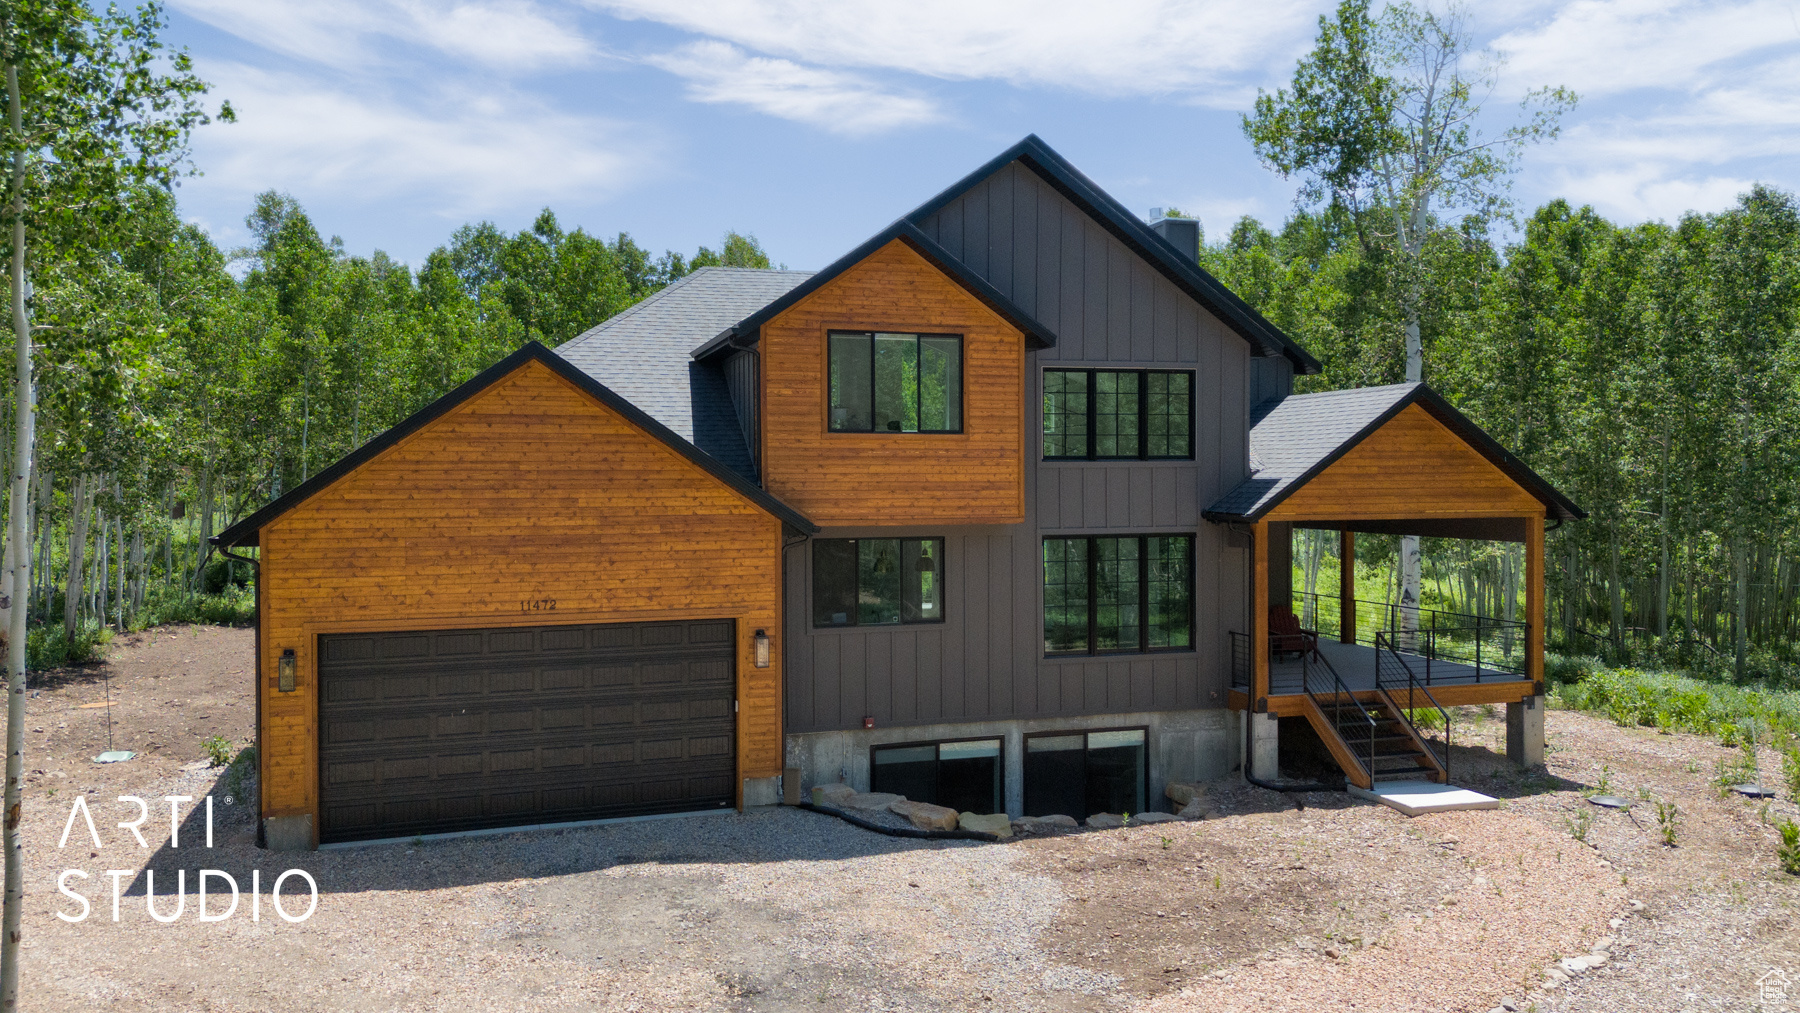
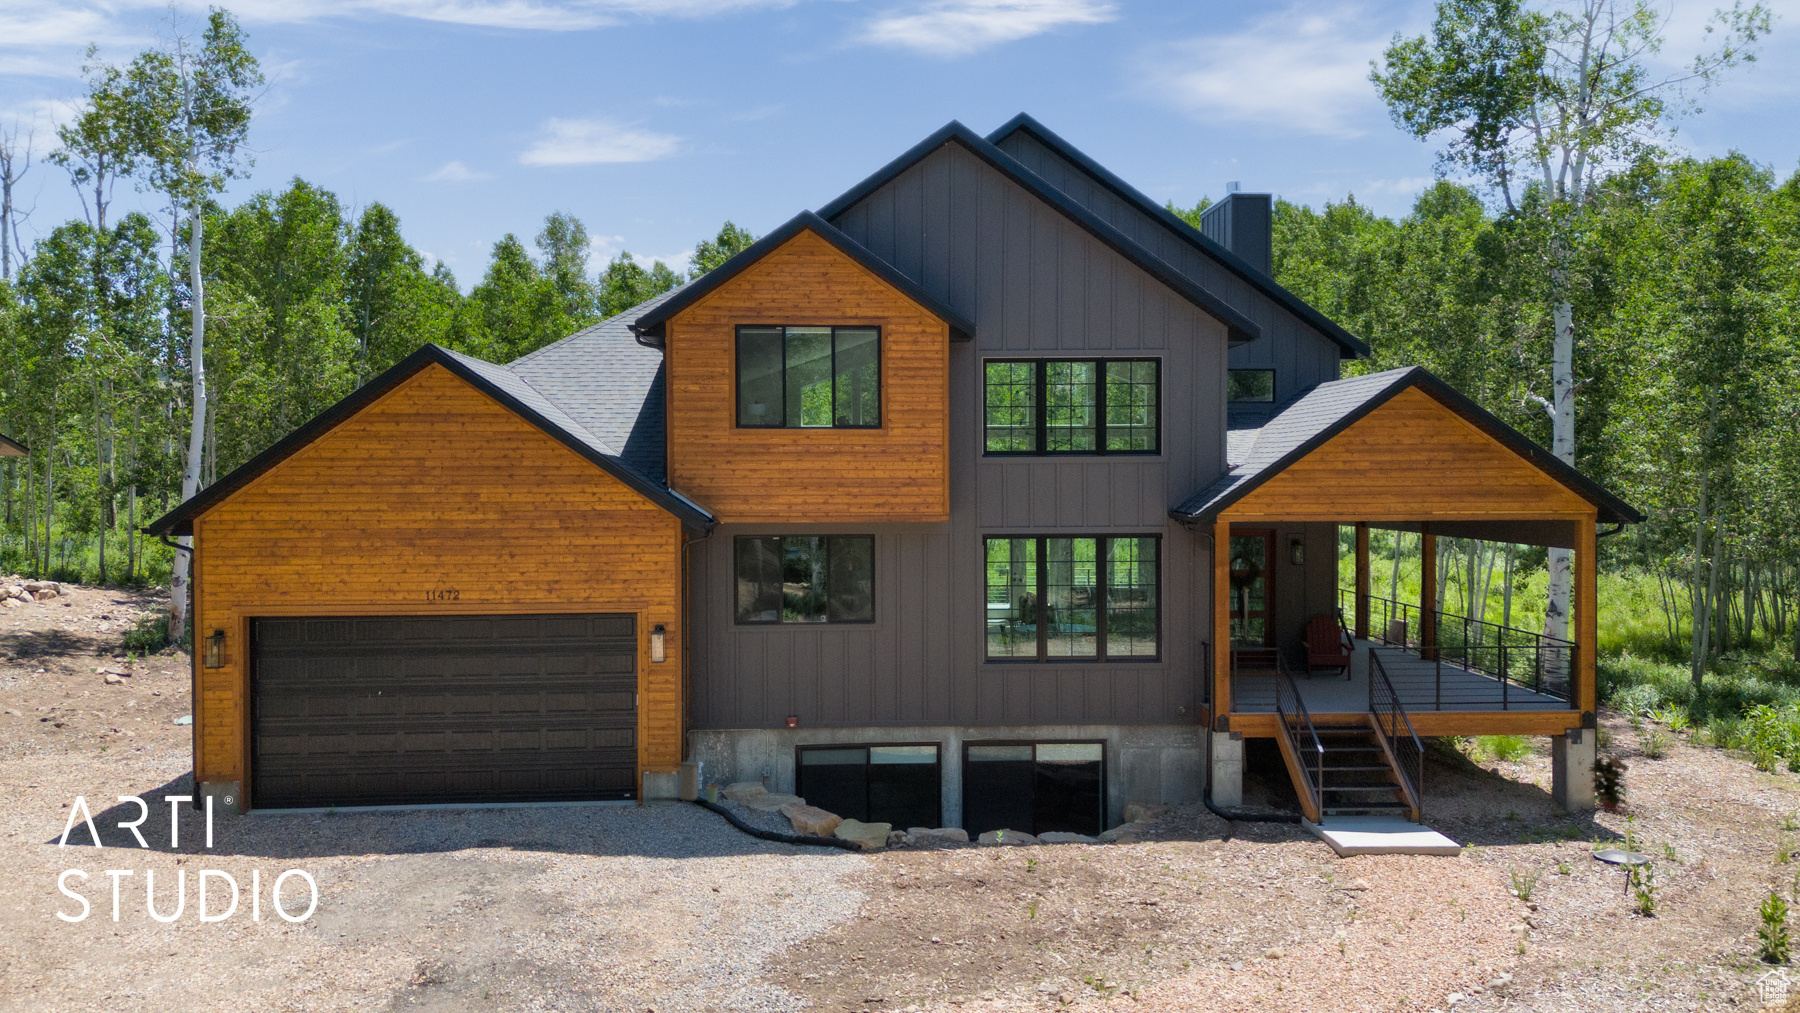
decorative plant: none [1546,717,1583,763] -> present [1589,756,1628,810]

